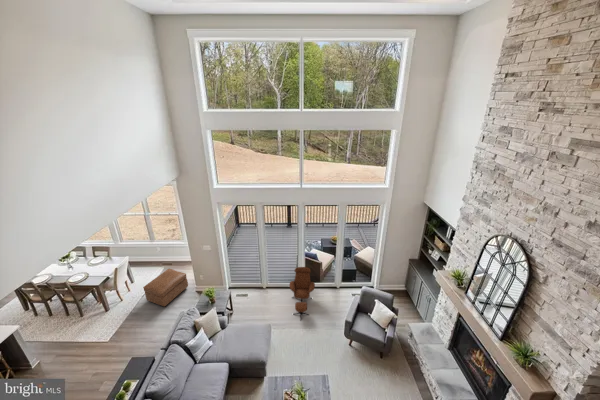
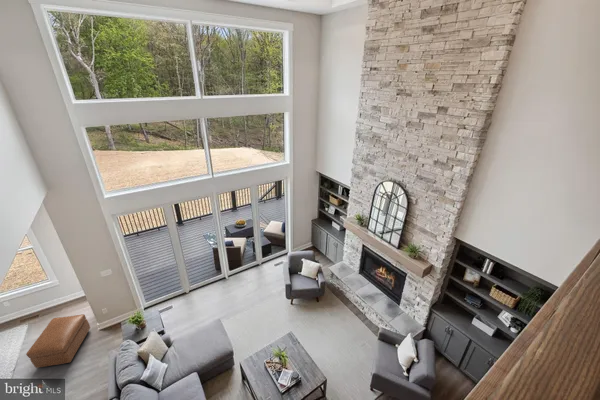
lounge chair: present [290,267,315,318] -> none [217,256,245,305]

